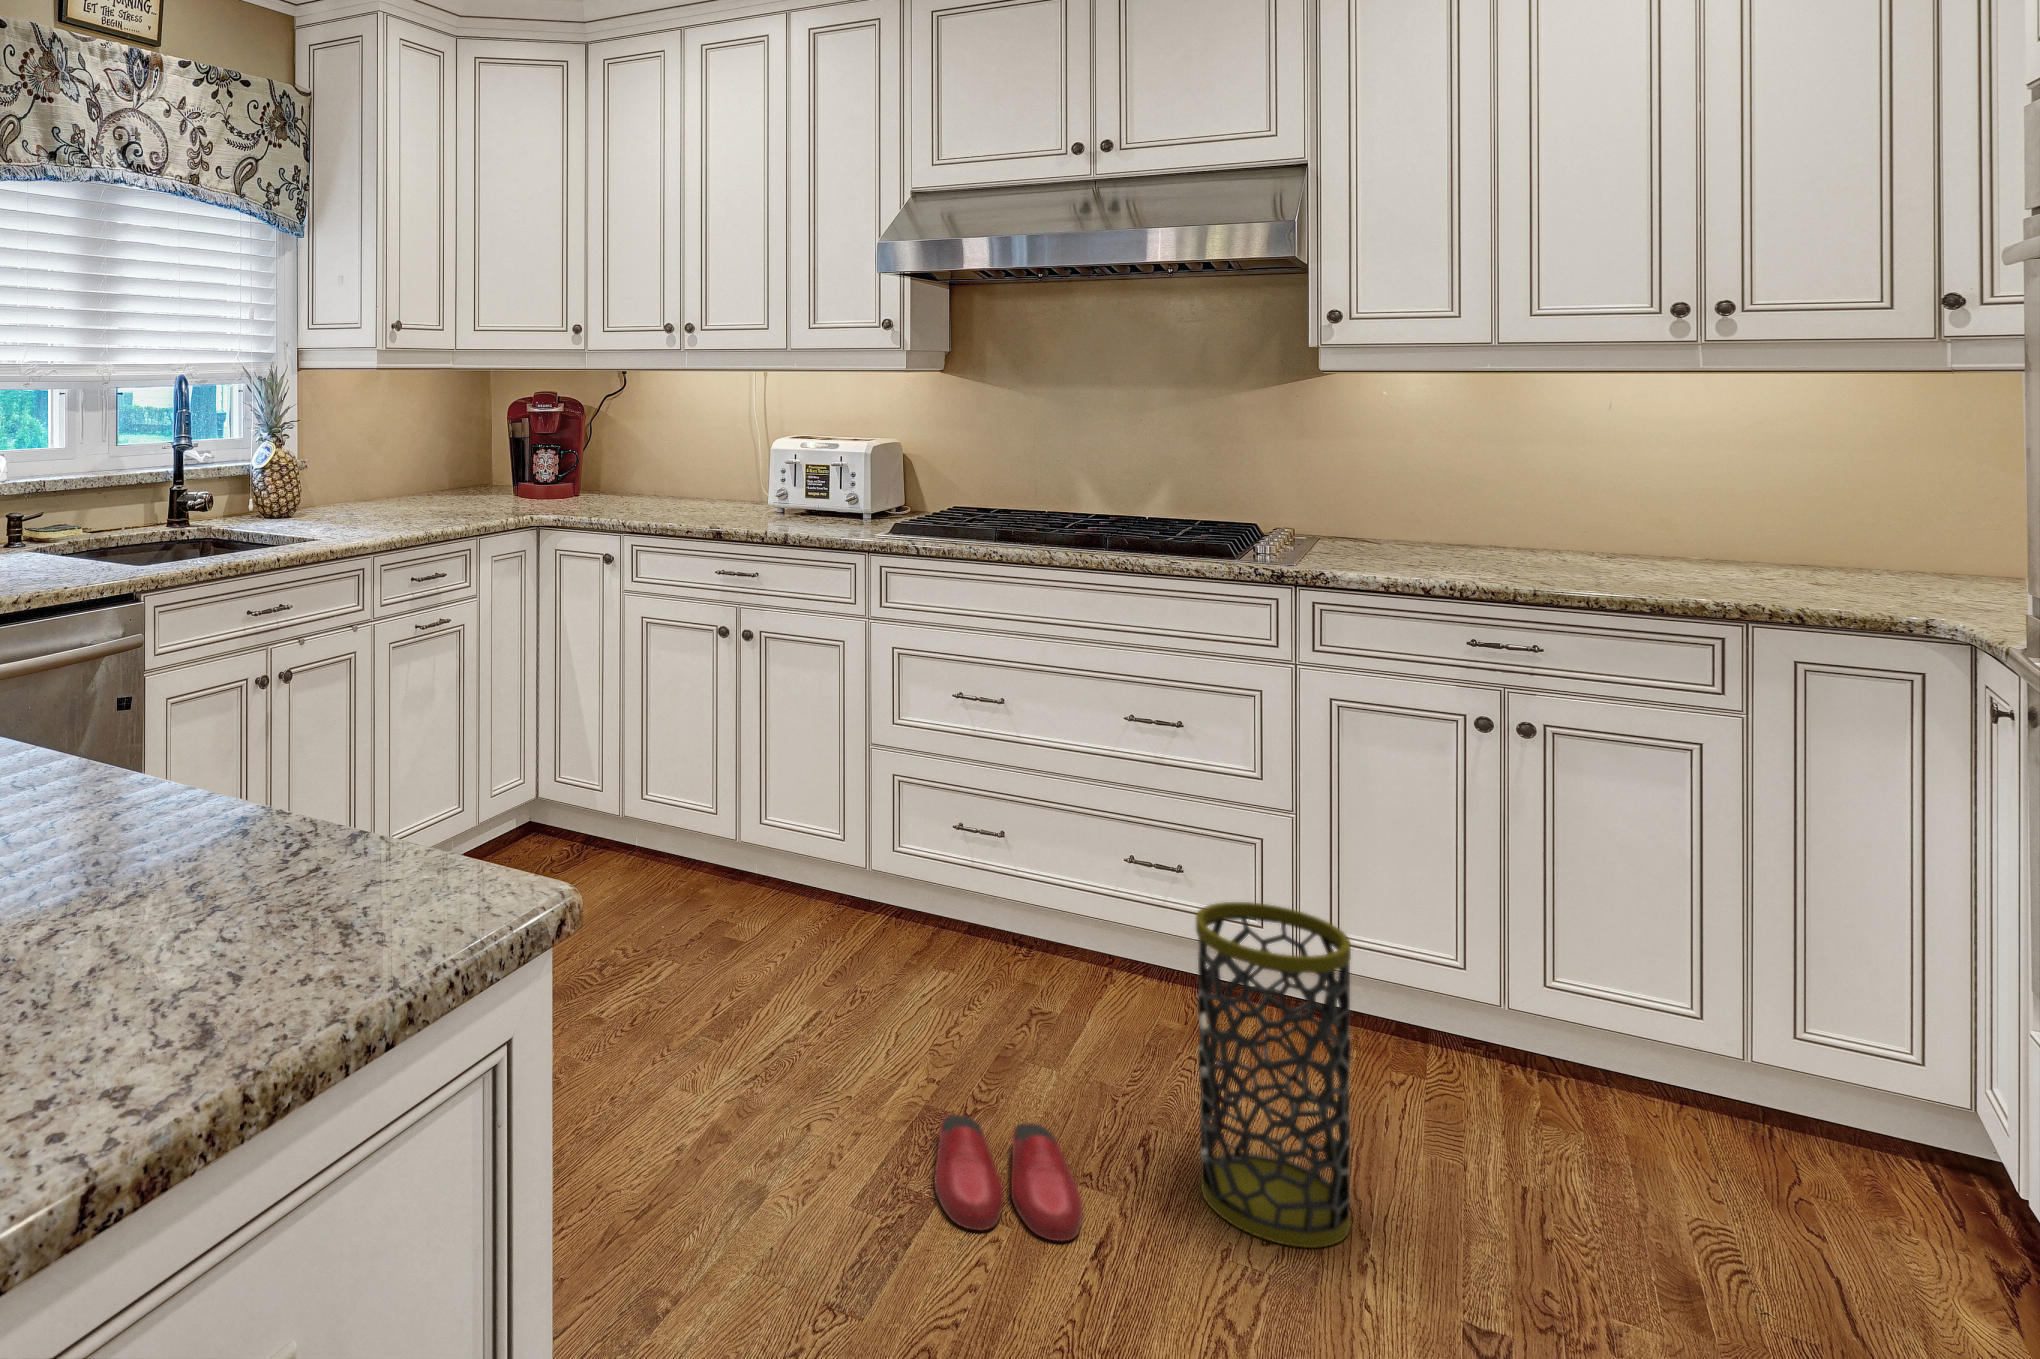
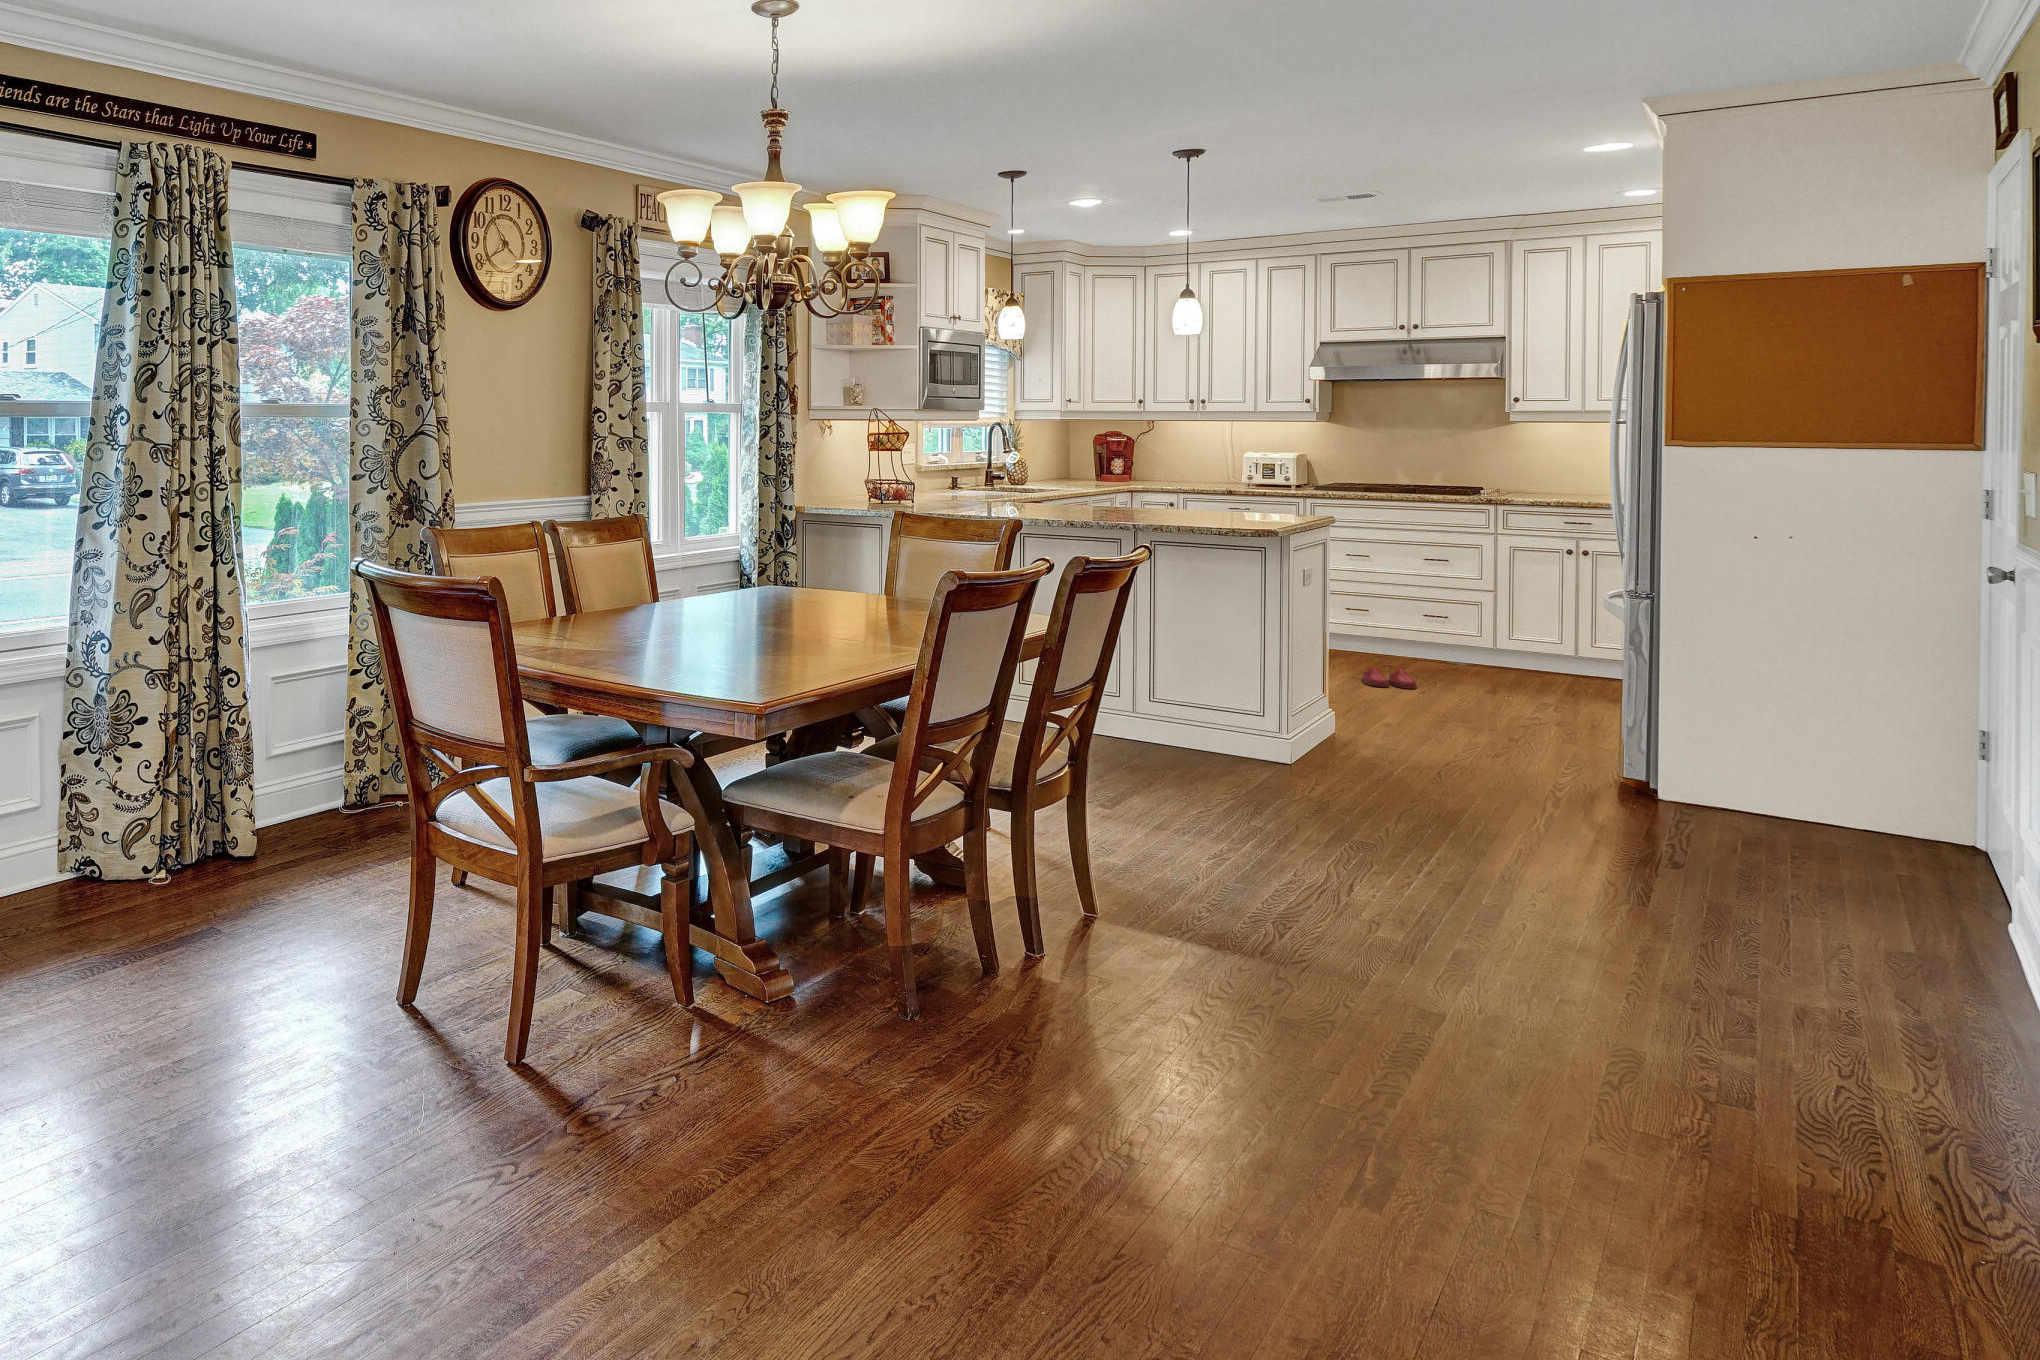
trash can: present [1196,902,1351,1248] -> none [1456,597,1509,691]

